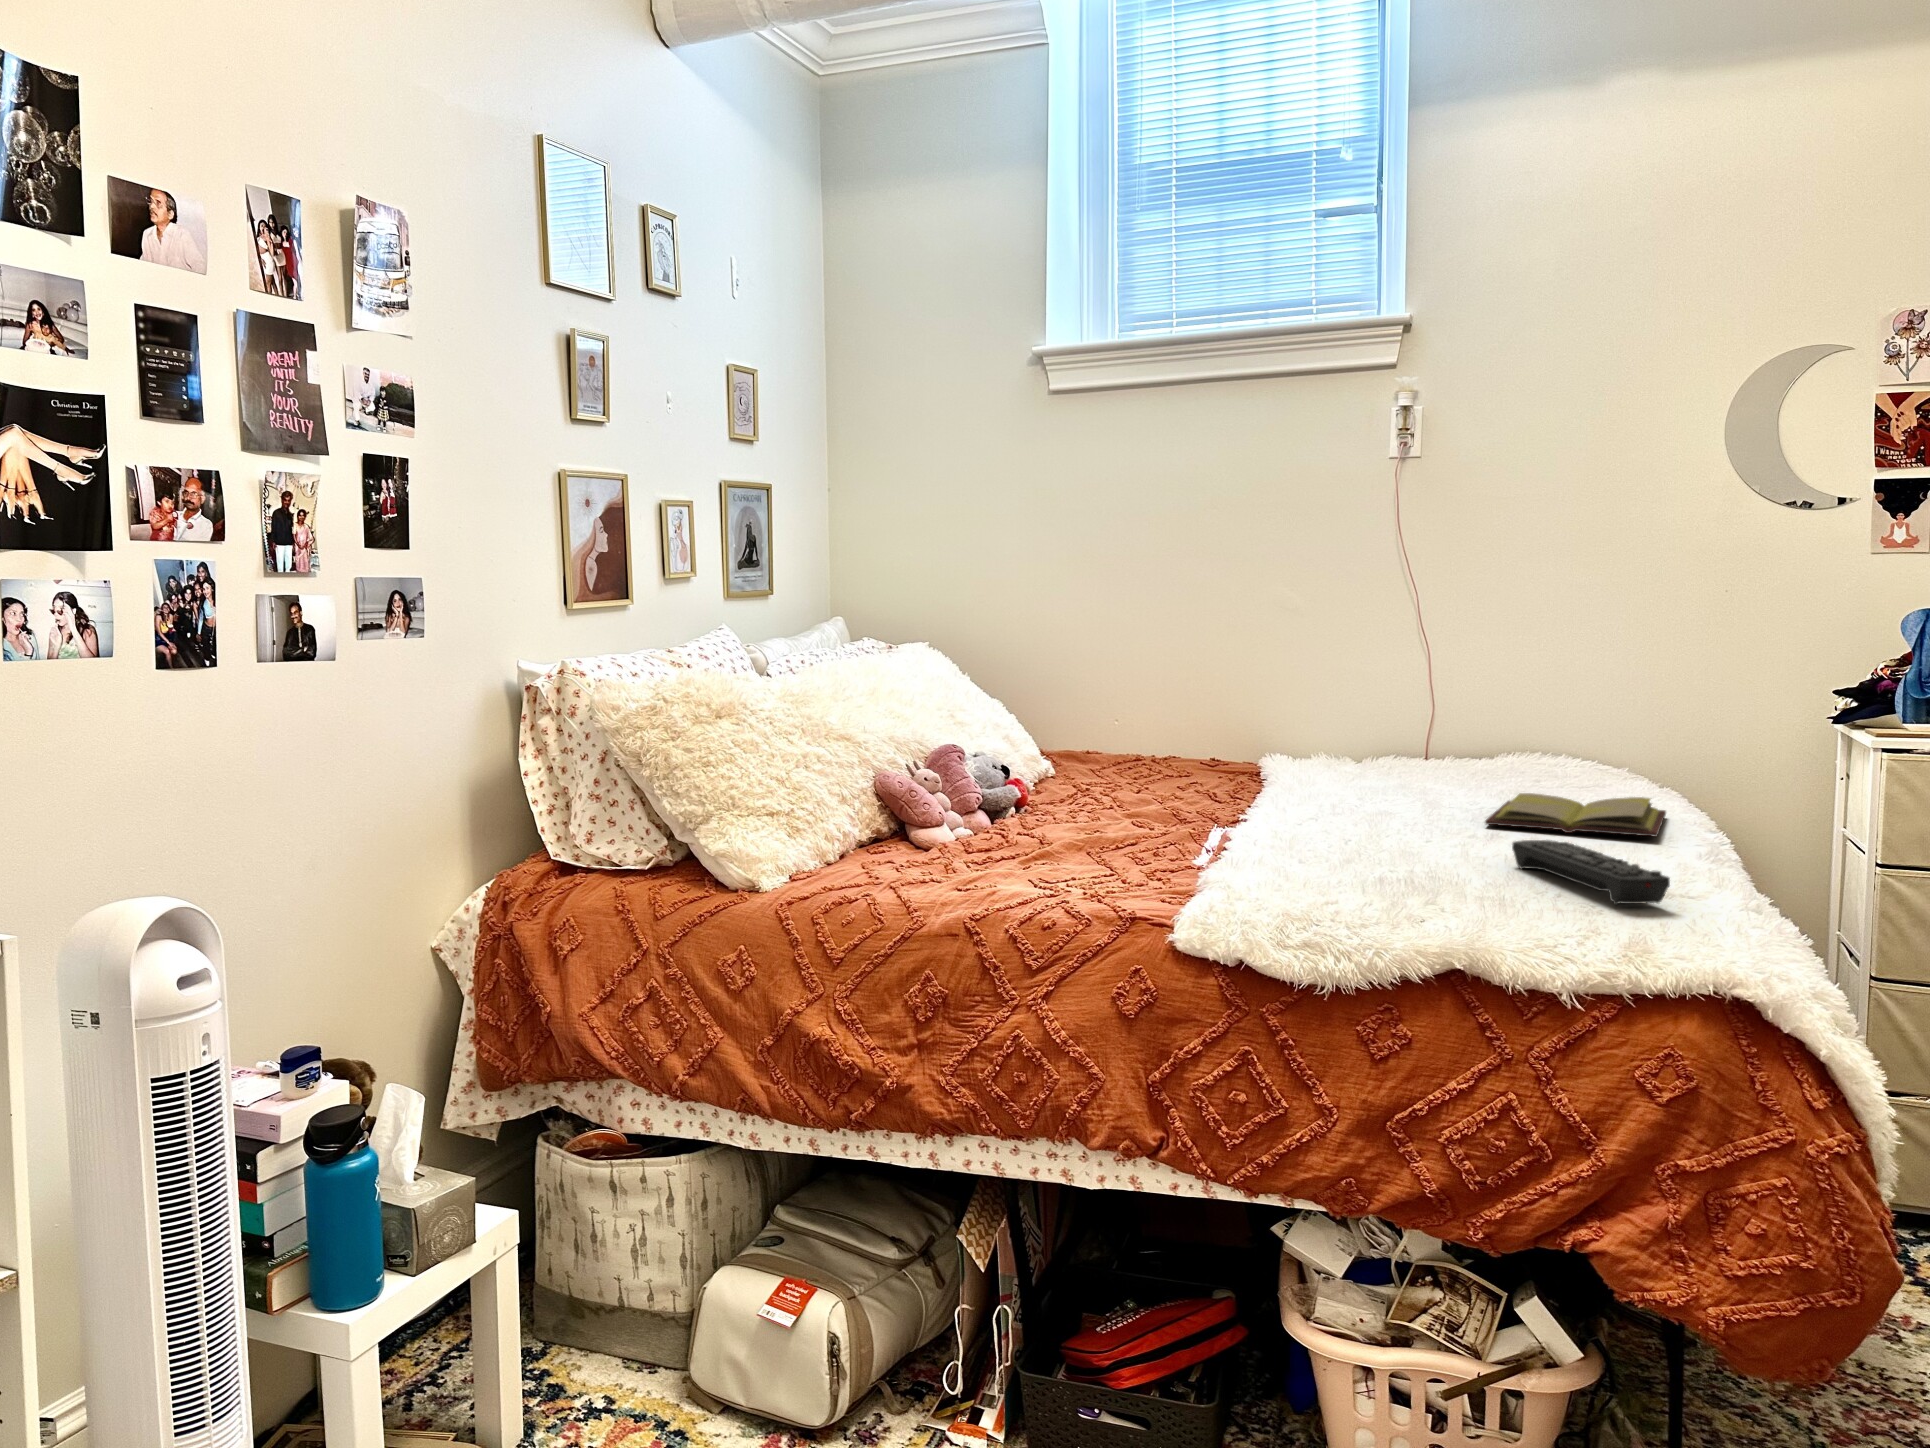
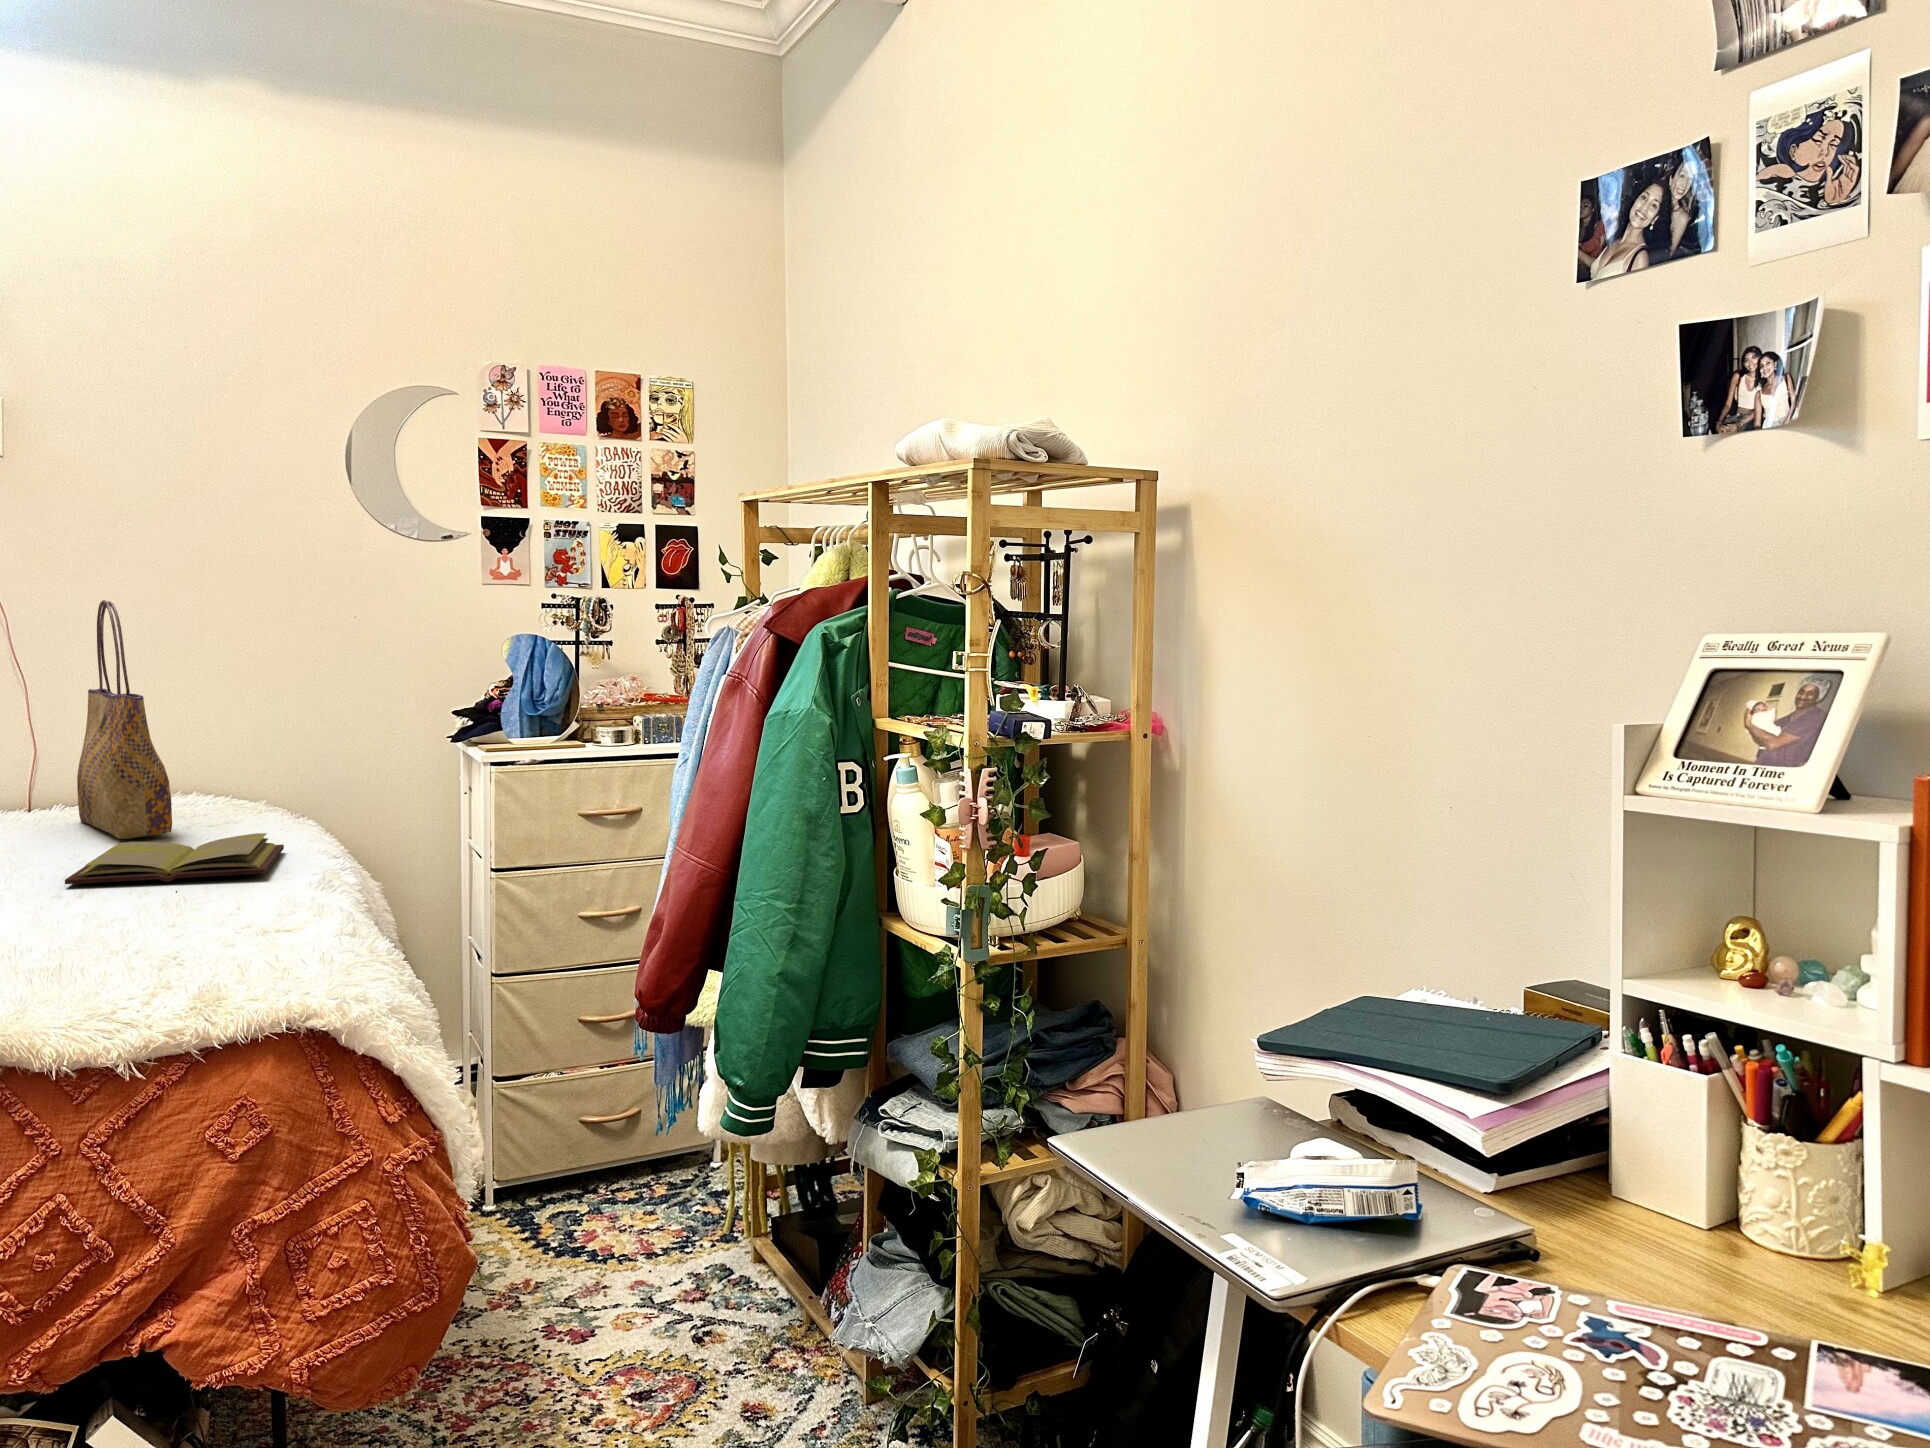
tote bag: none [1476,580,1559,789] -> present [77,600,172,839]
remote control: present [1512,840,1670,905] -> none [84,892,254,953]

